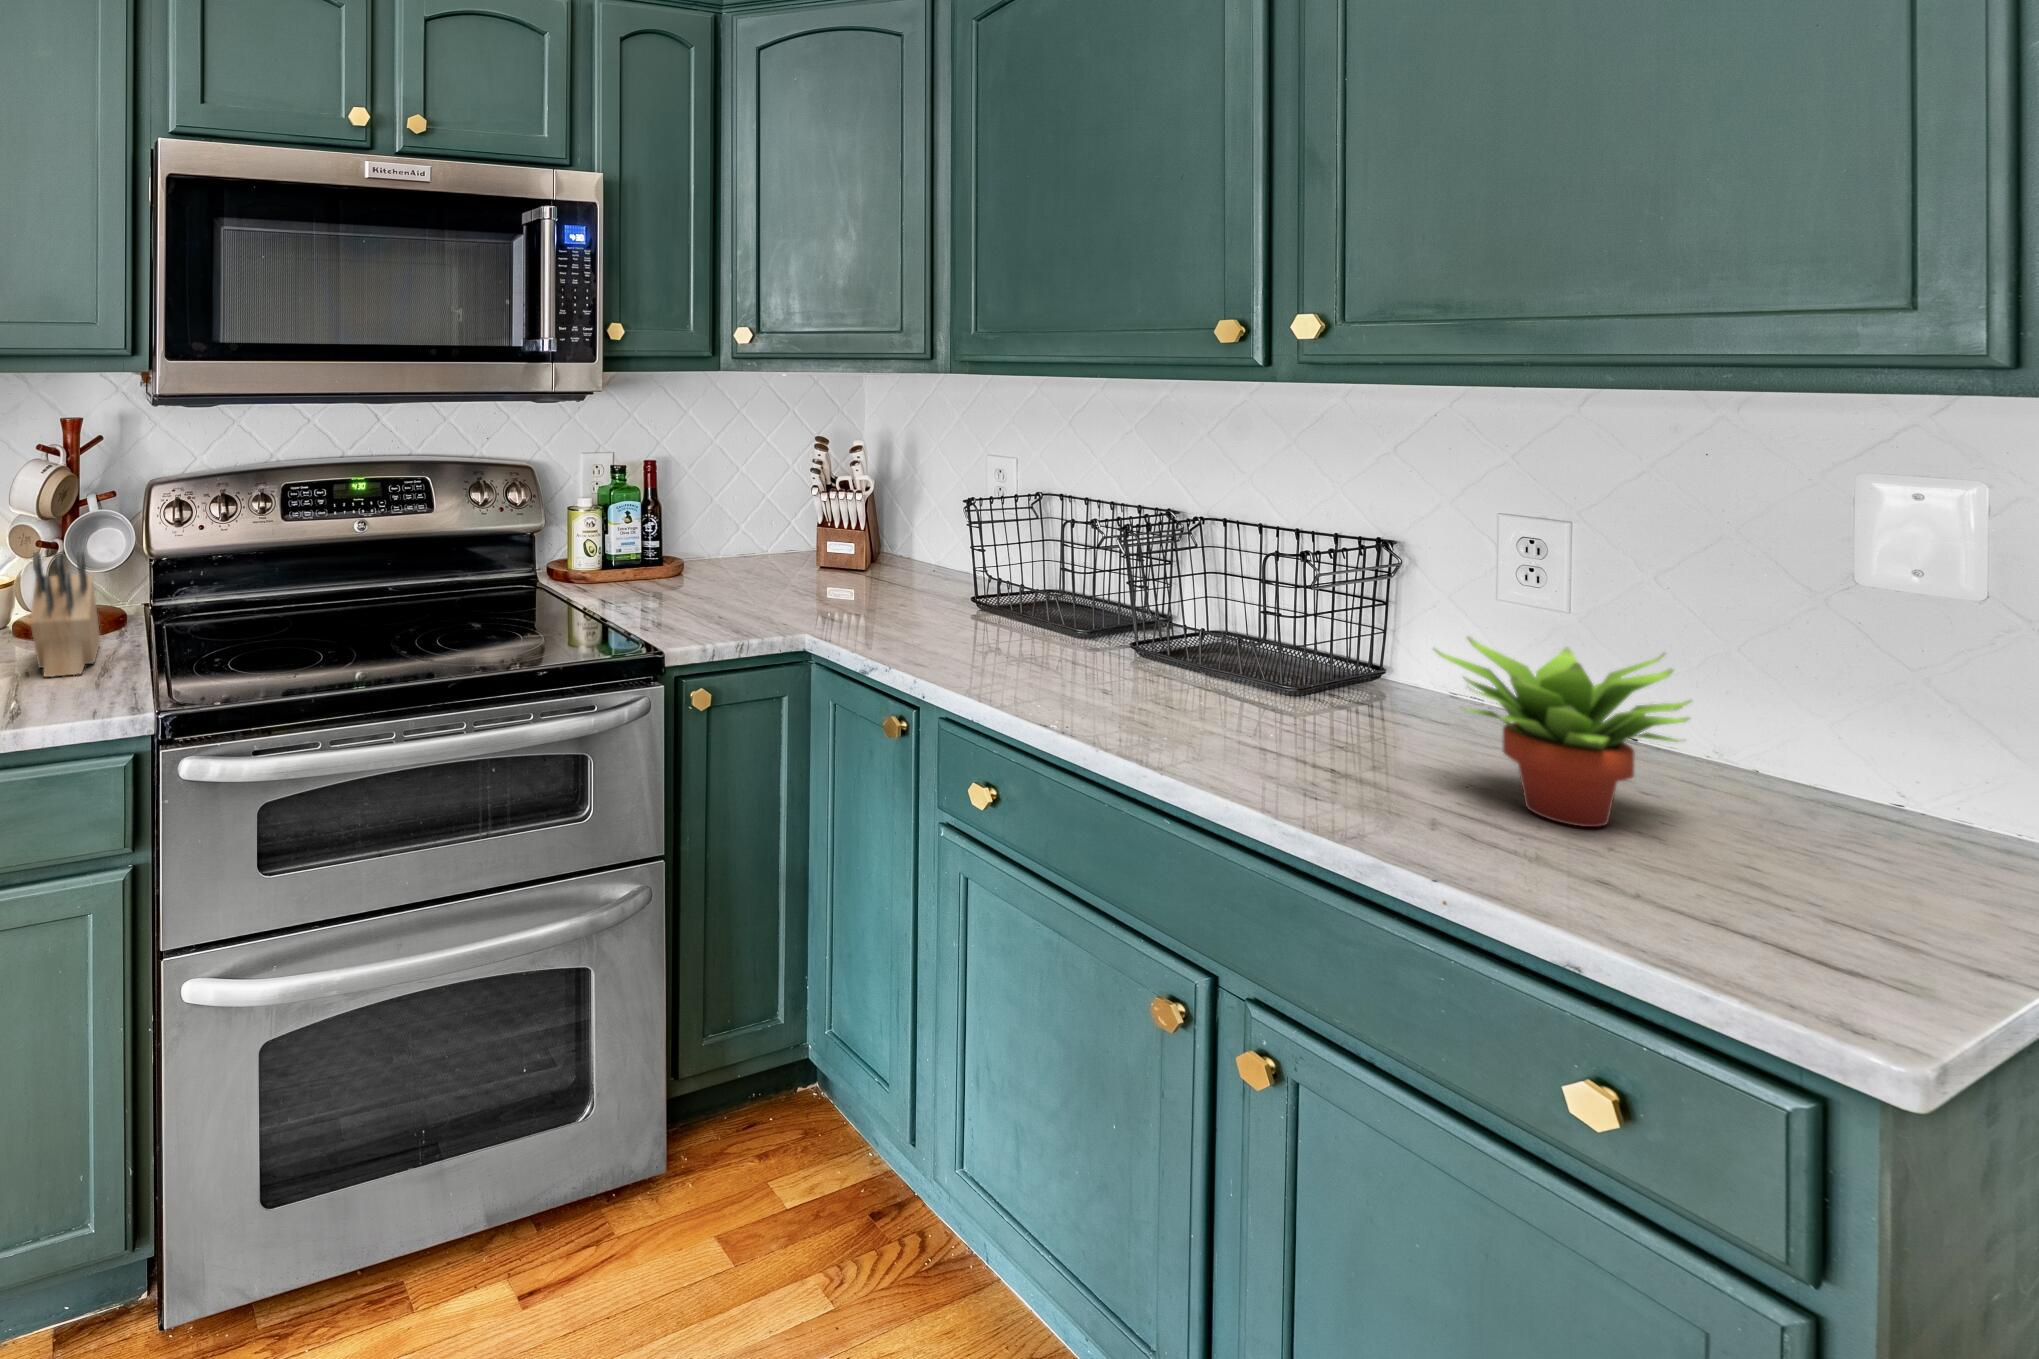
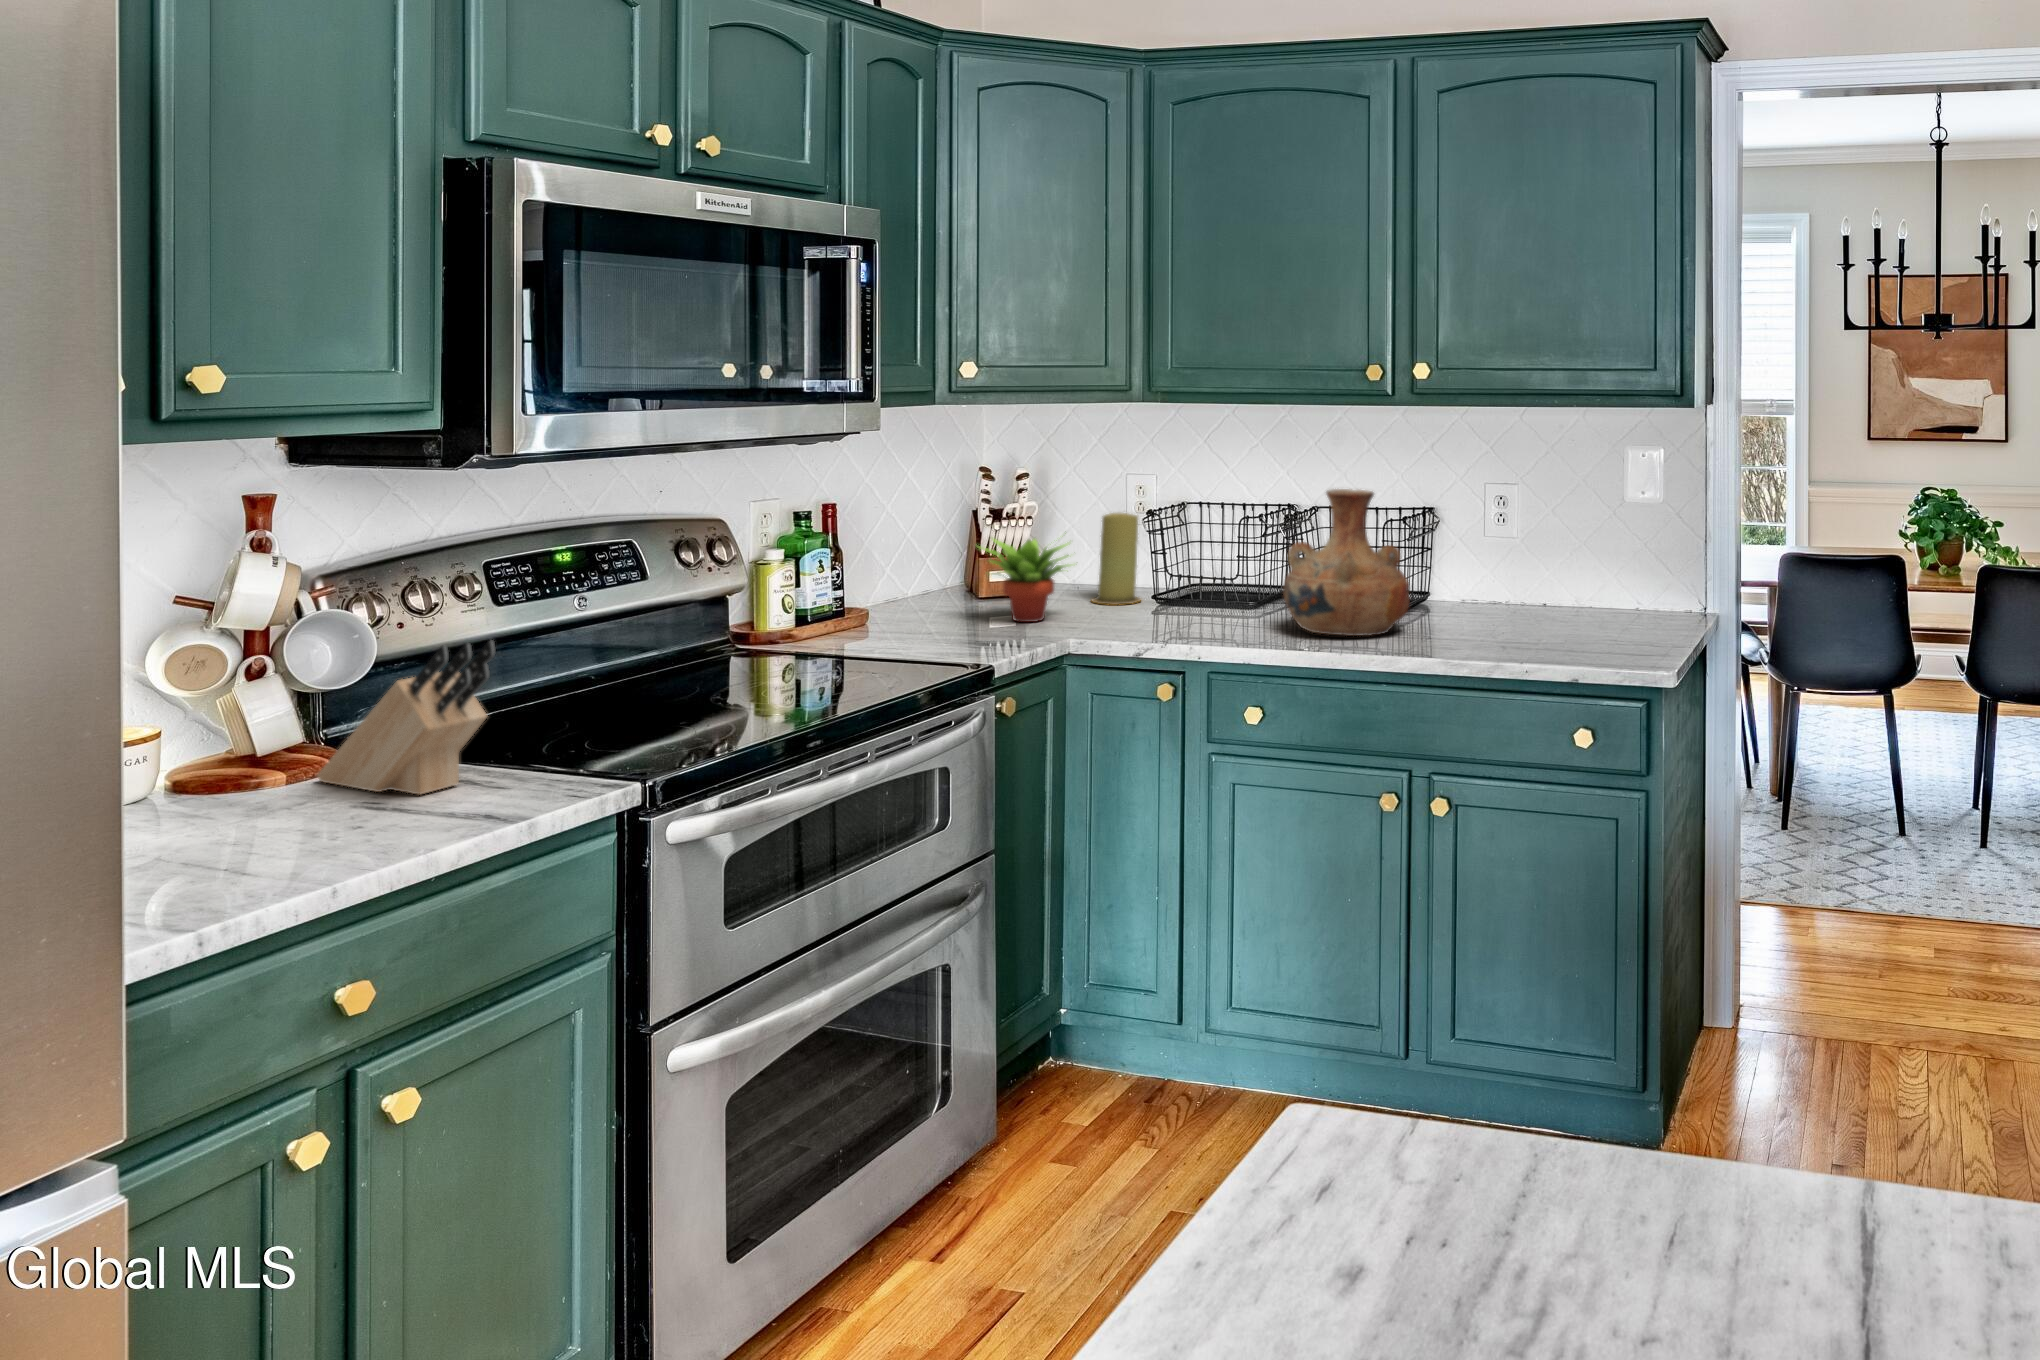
vase: none [1073,482,1279,699] -> present [1283,489,1410,636]
candle: none [915,494,975,598] -> present [1092,513,1141,605]
succulent plant: present [1434,637,1691,827] -> present [980,533,1070,622]

